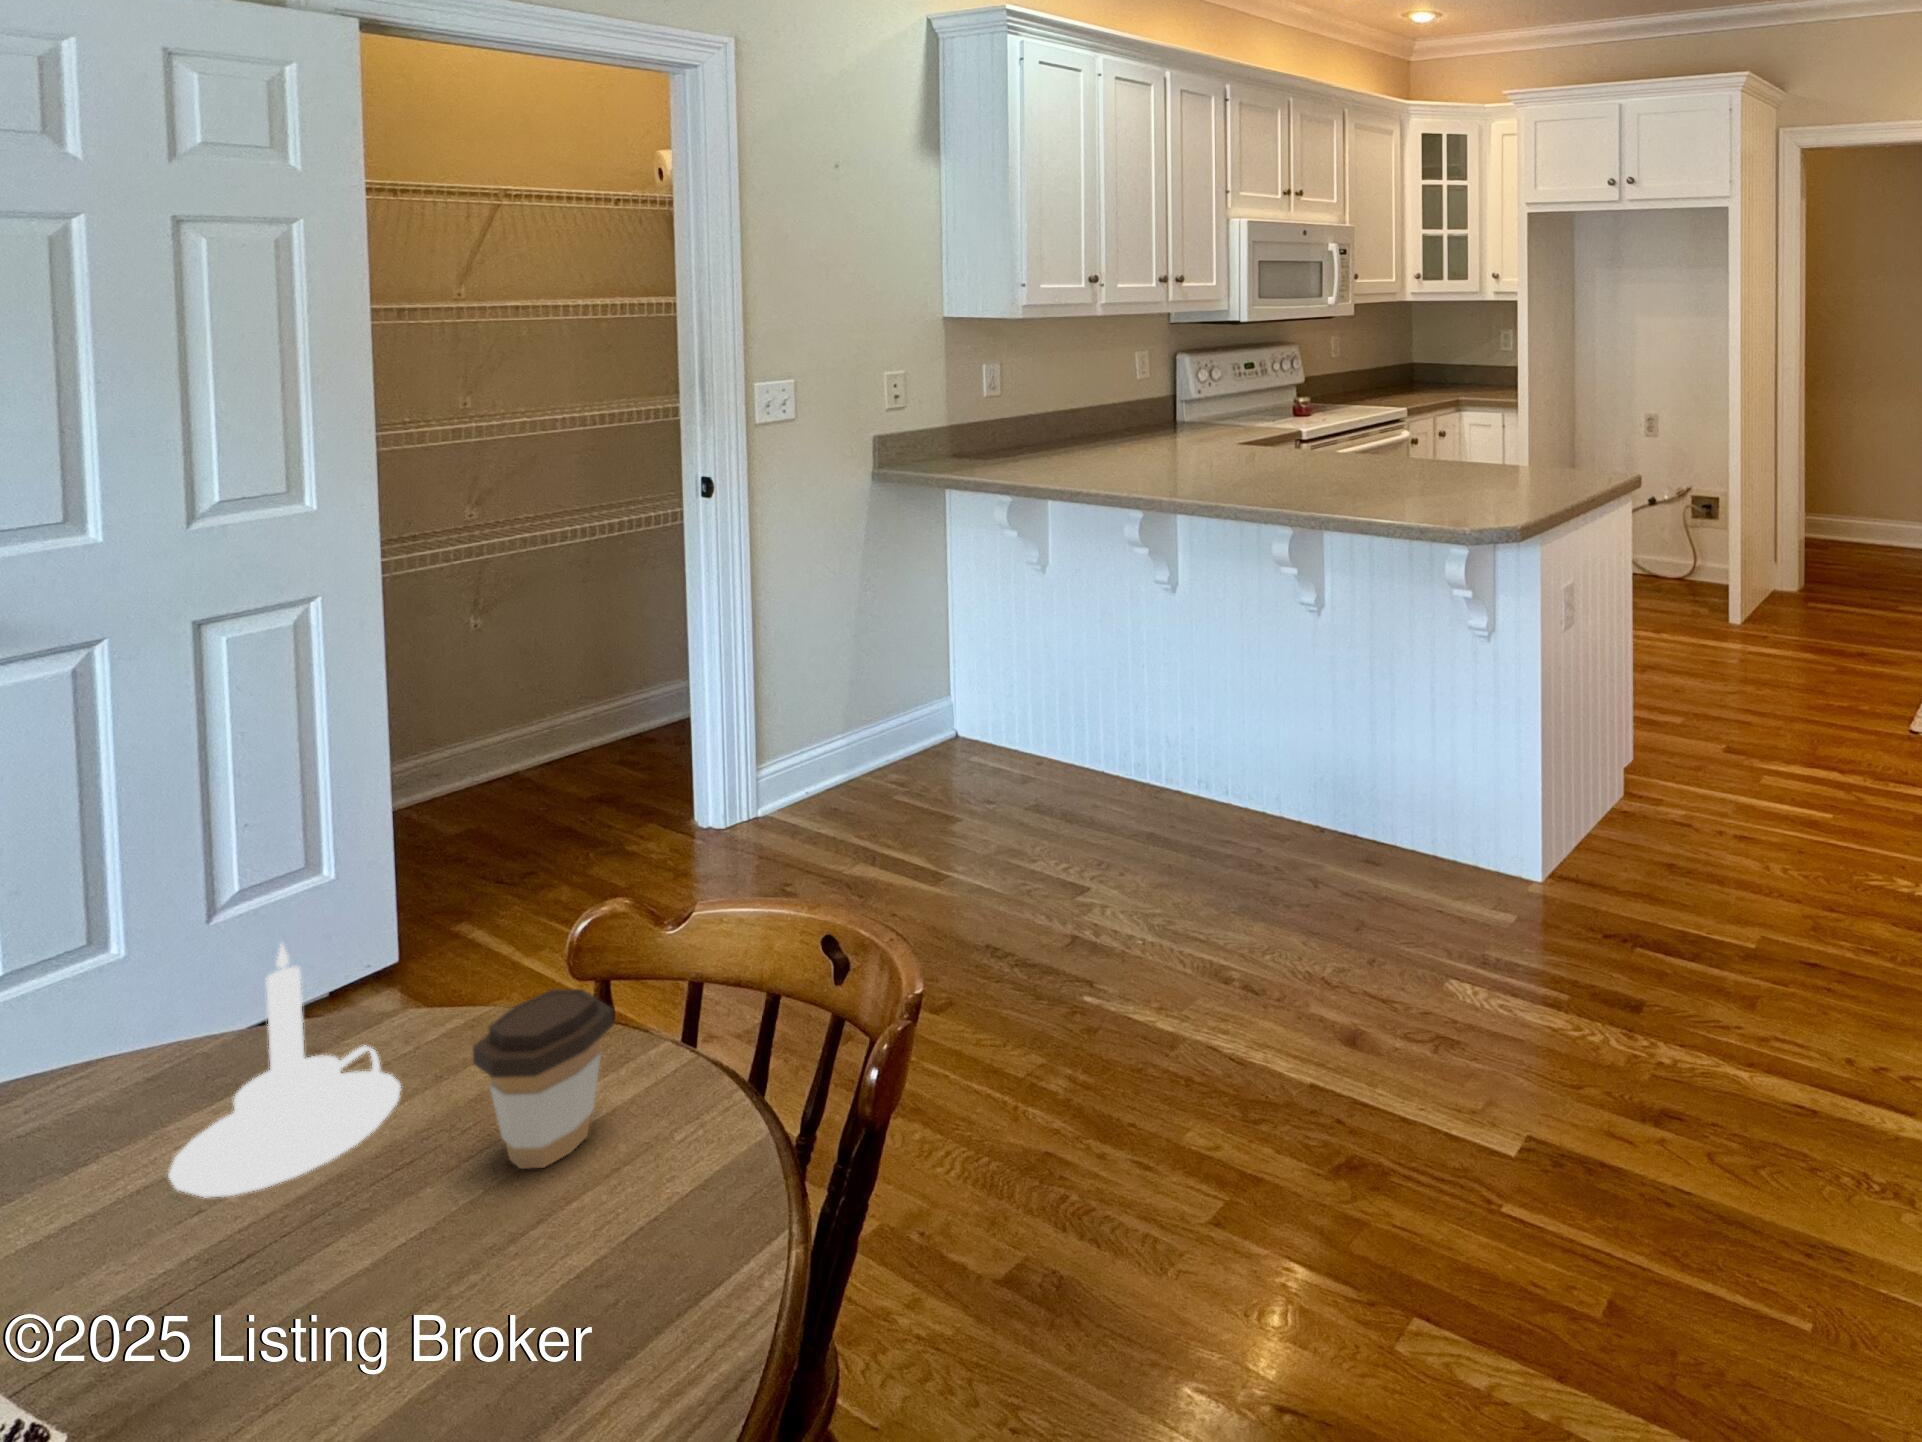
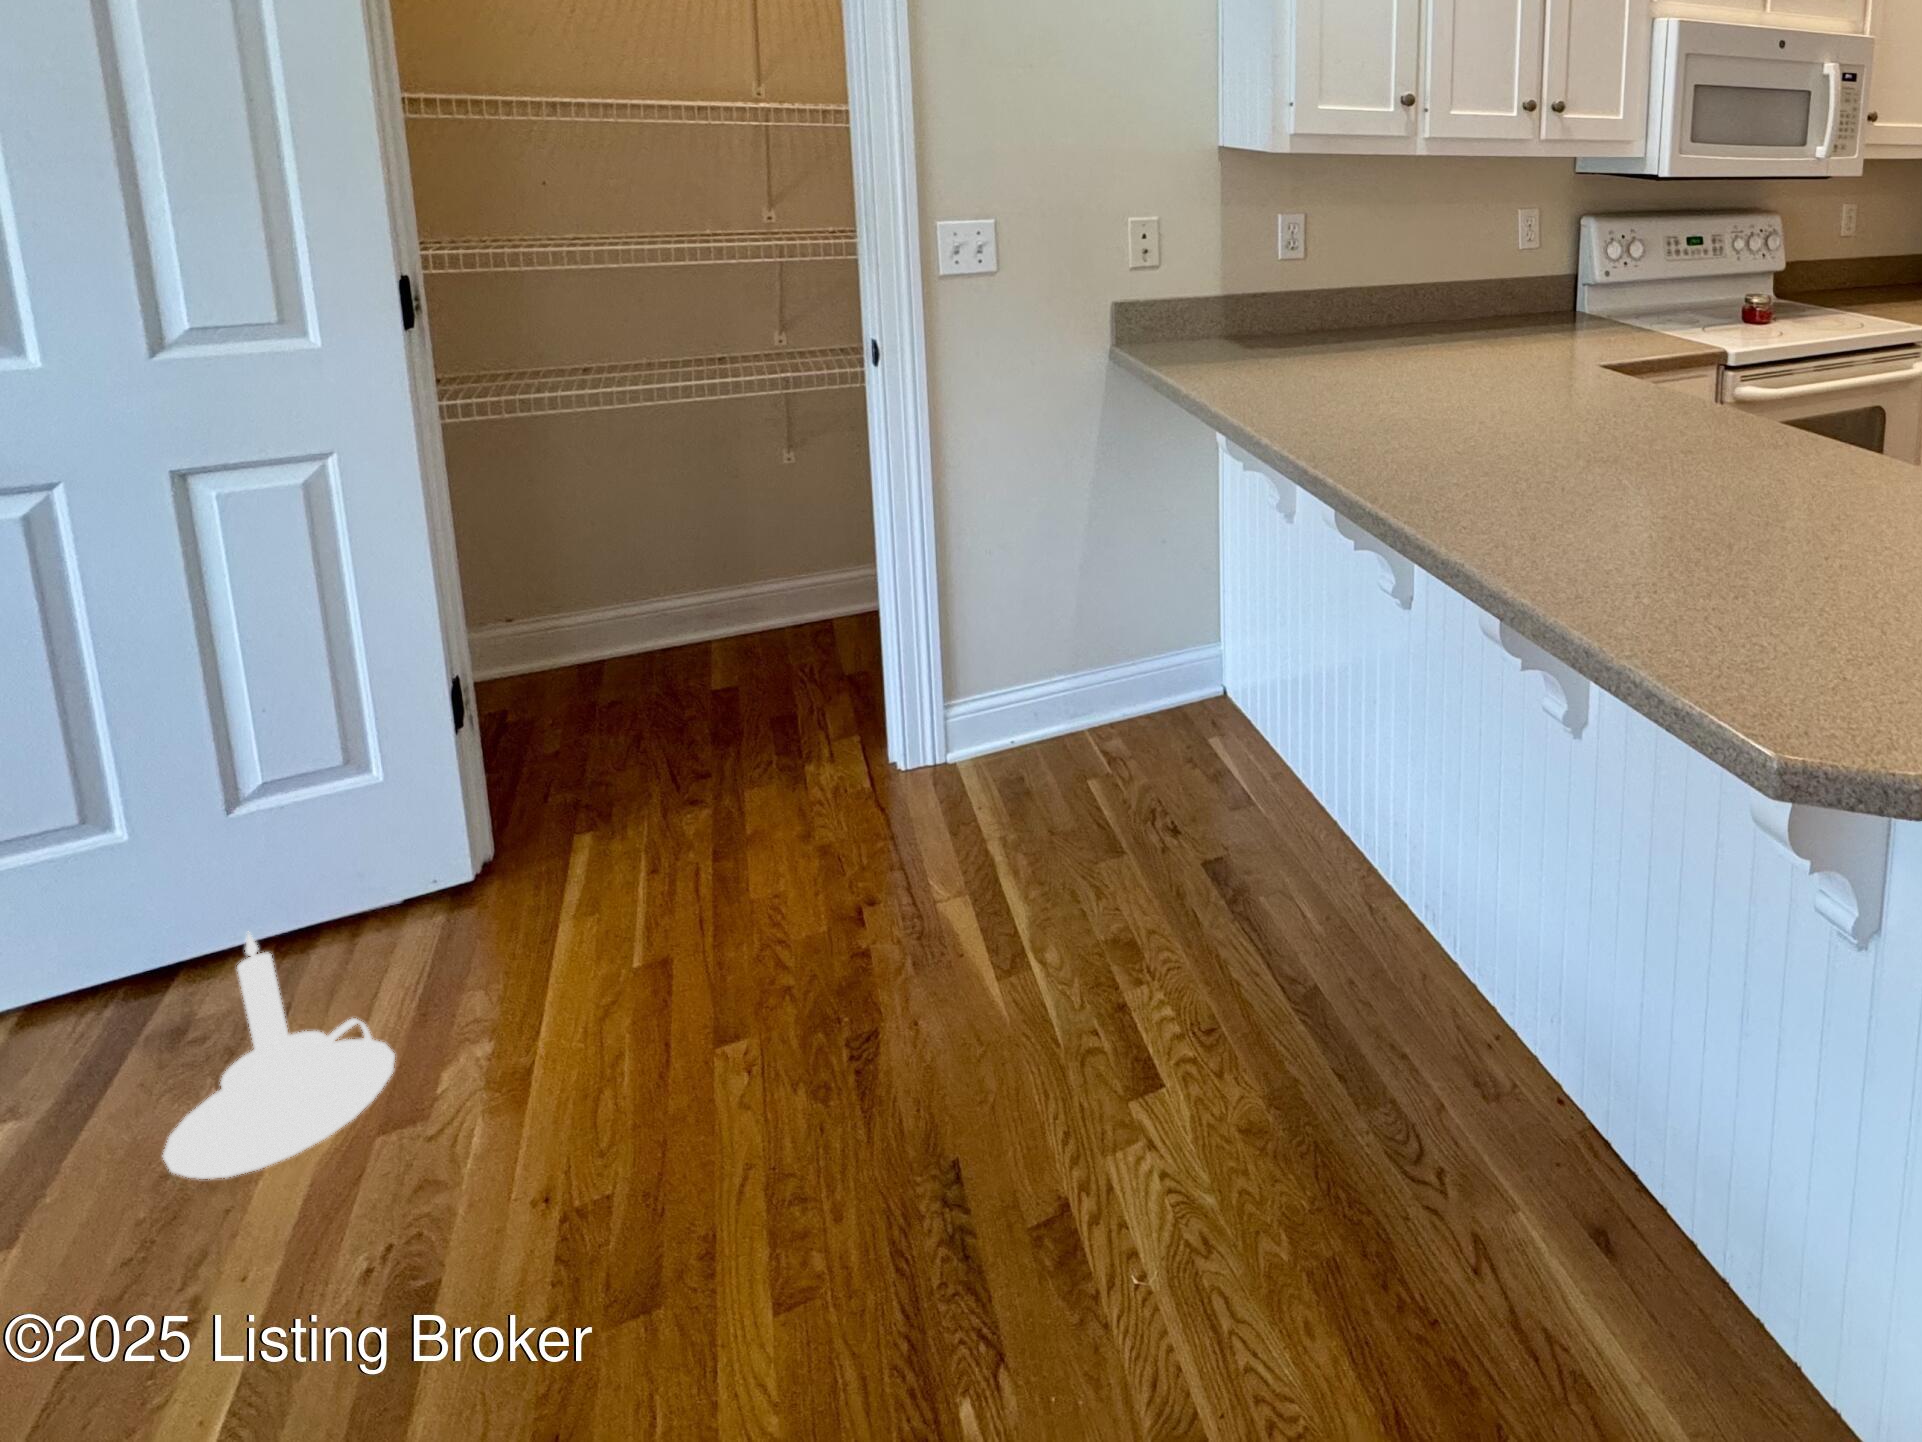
coffee cup: present [473,989,614,1169] -> none [455,969,601,1145]

